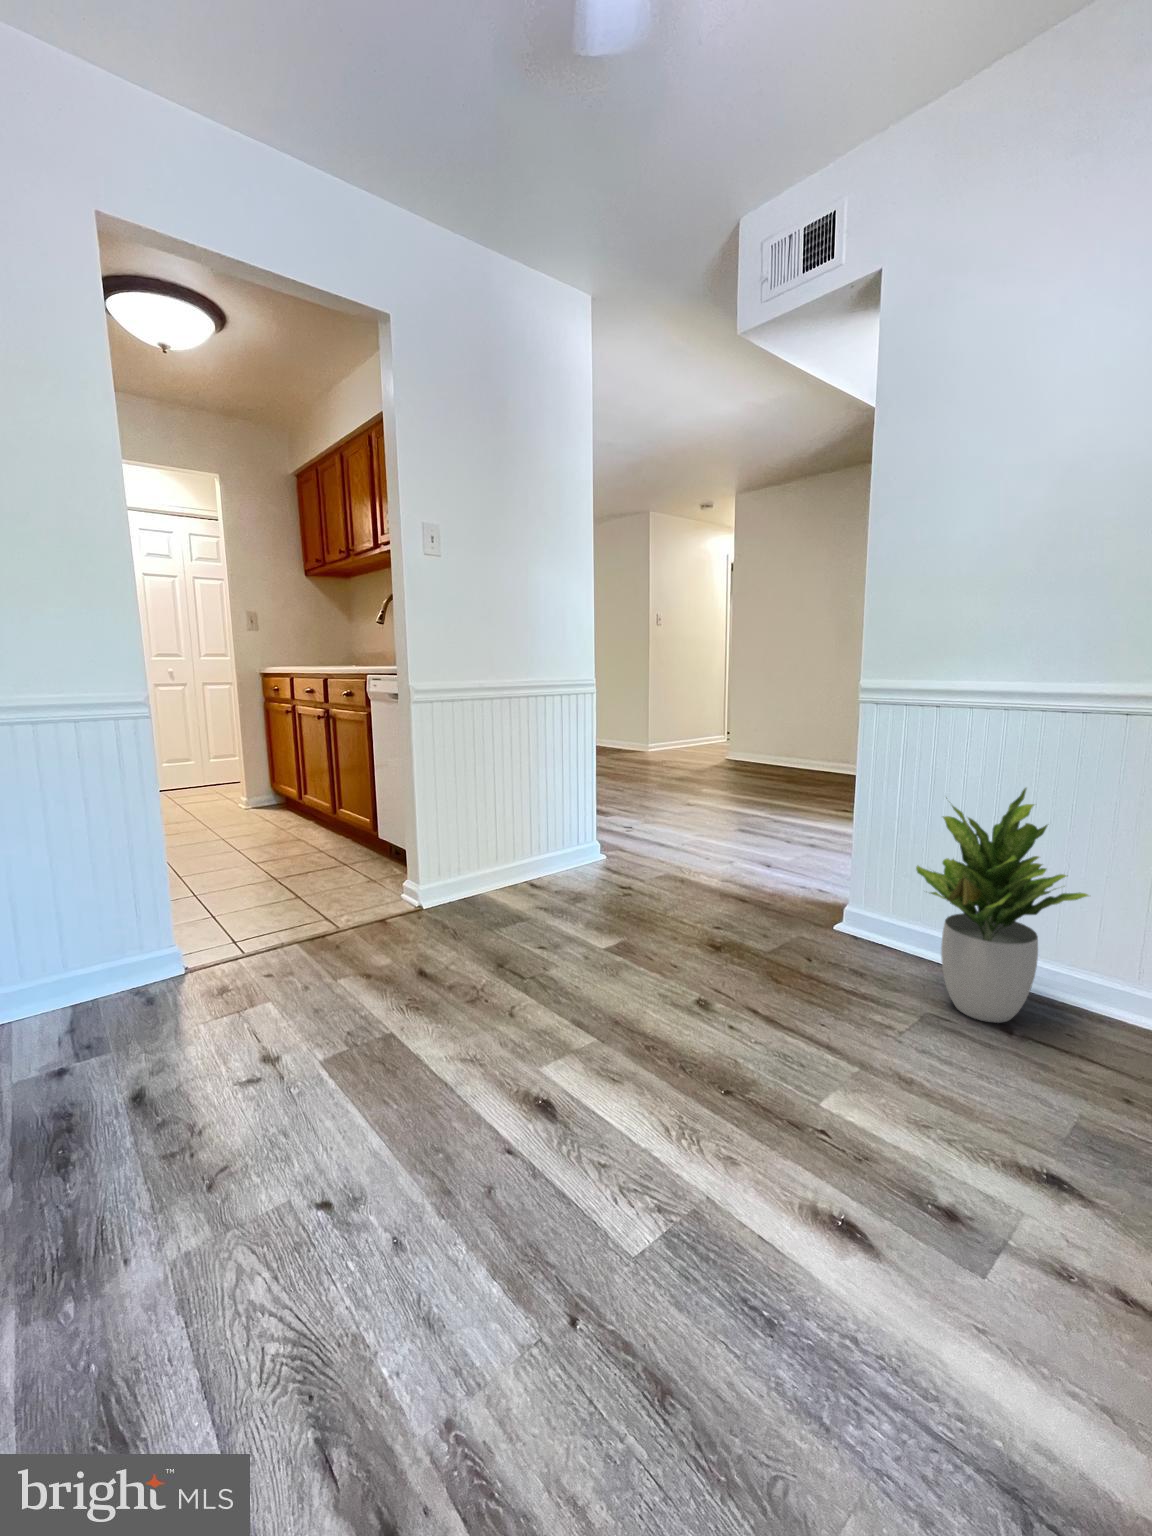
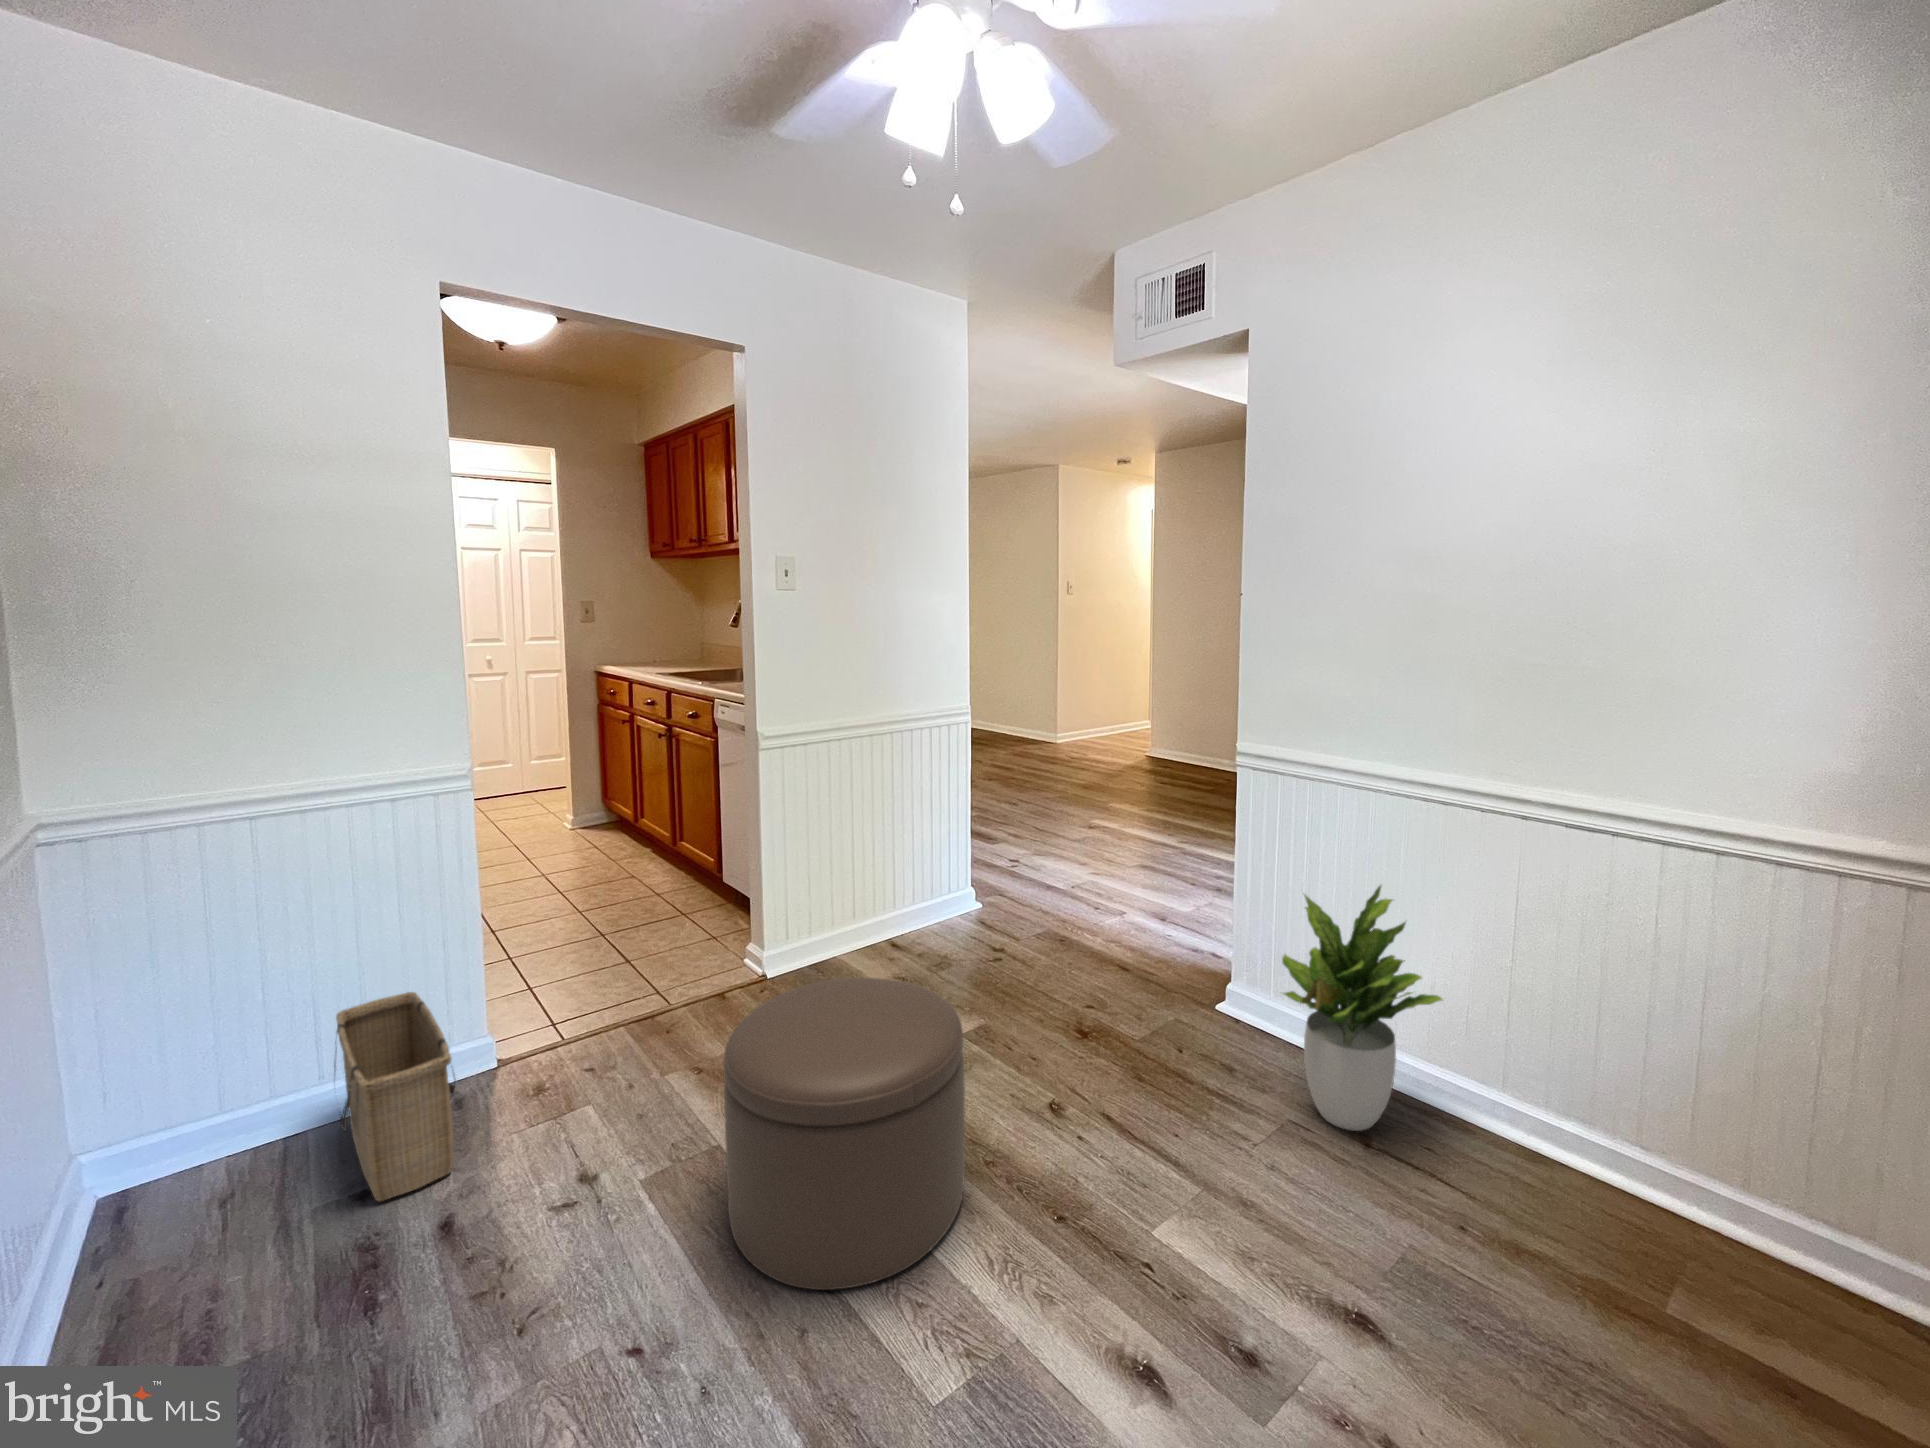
ottoman: none [398,877,631,1152] -> present [724,978,965,1290]
basket: none [32,900,144,1077] -> present [336,992,455,1201]

